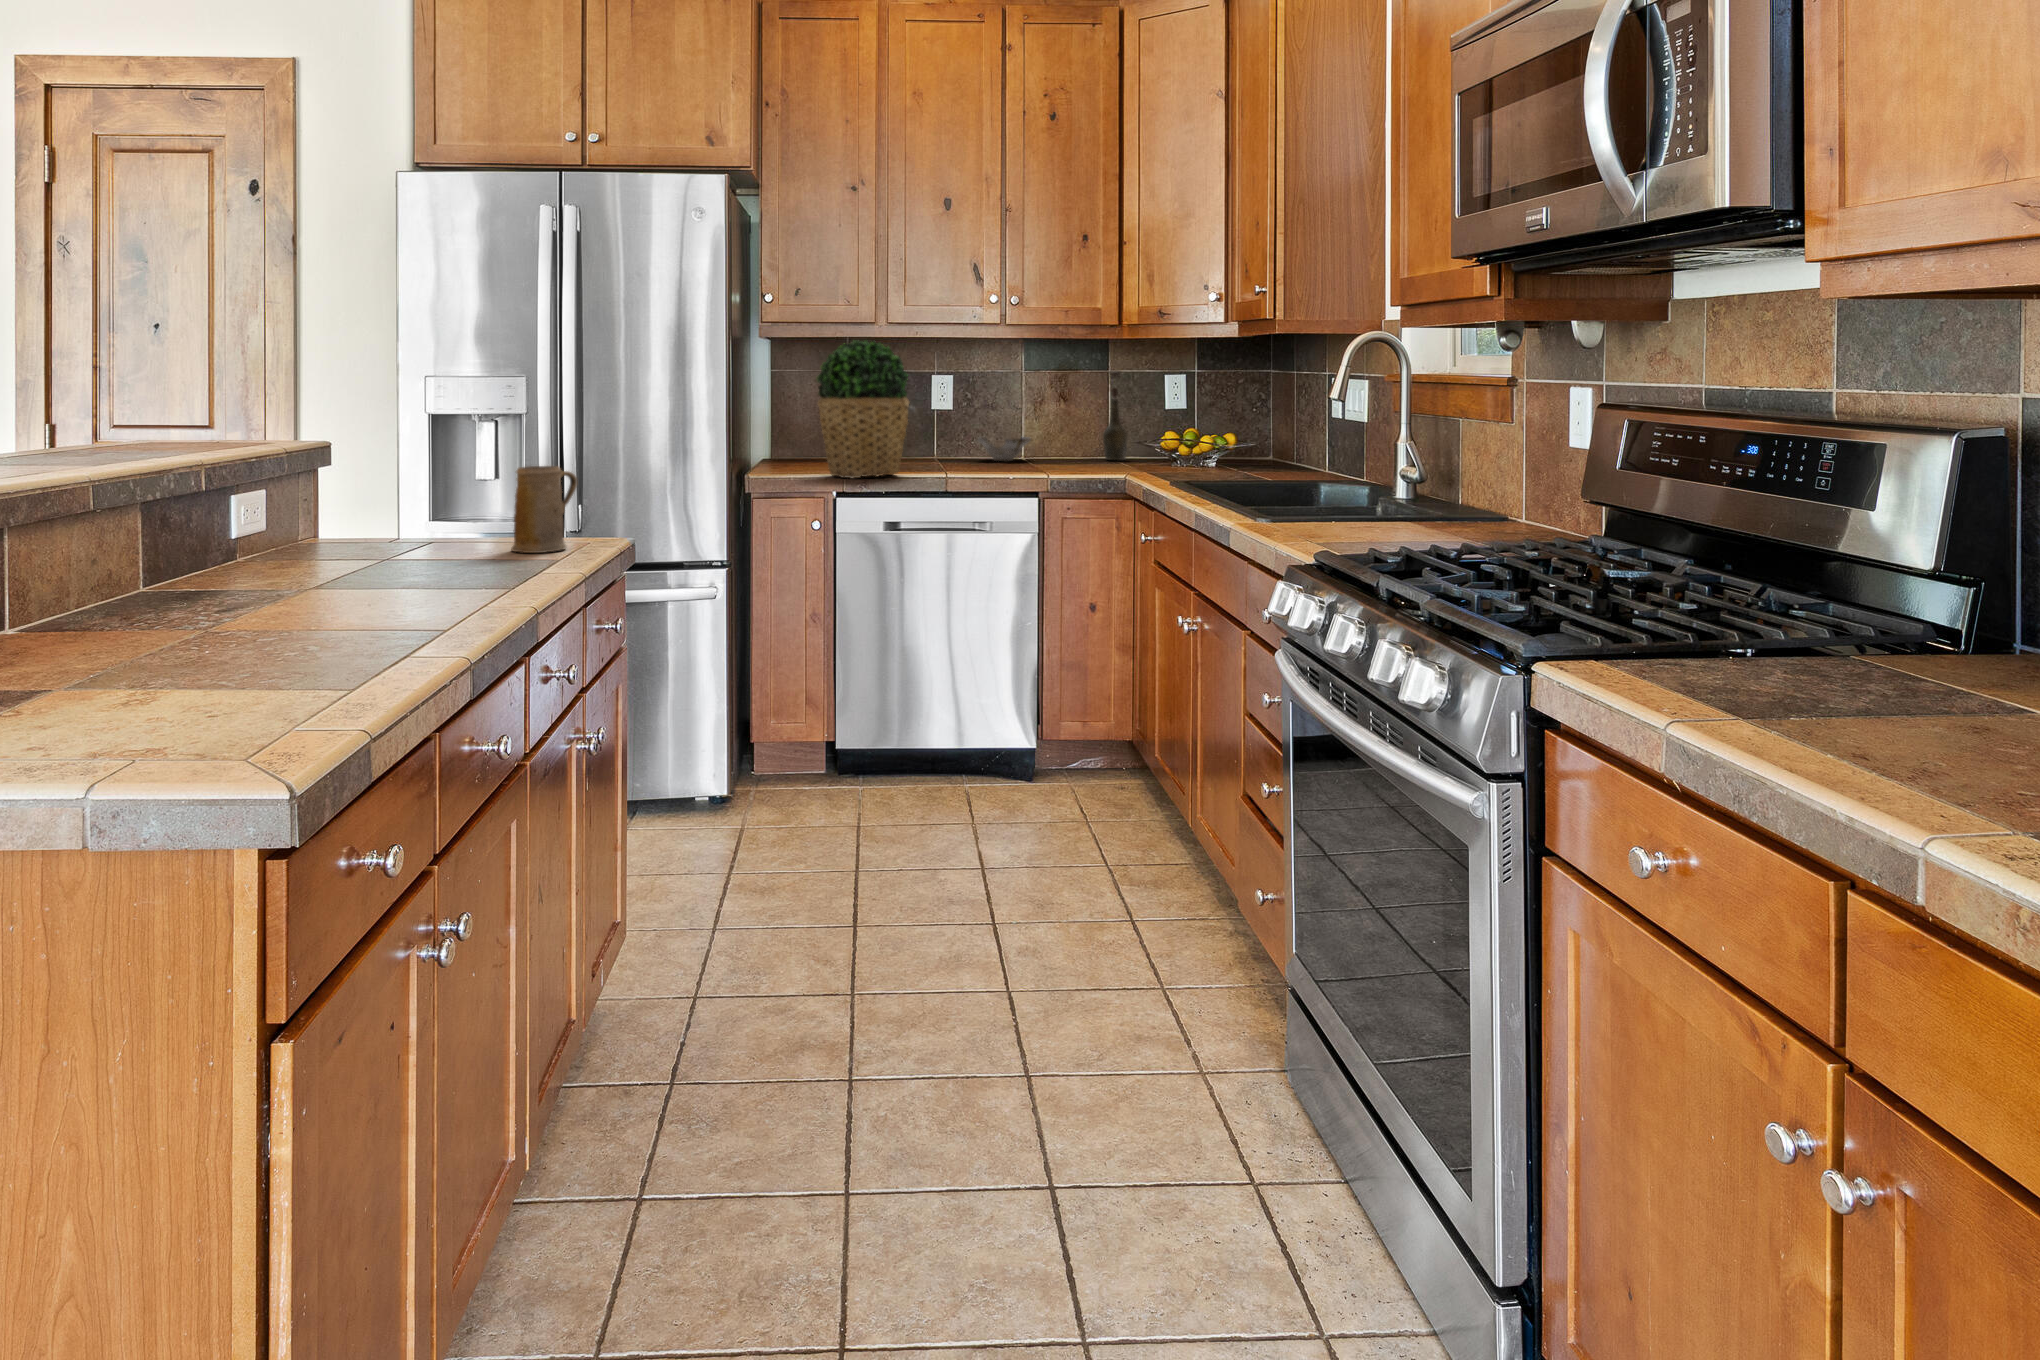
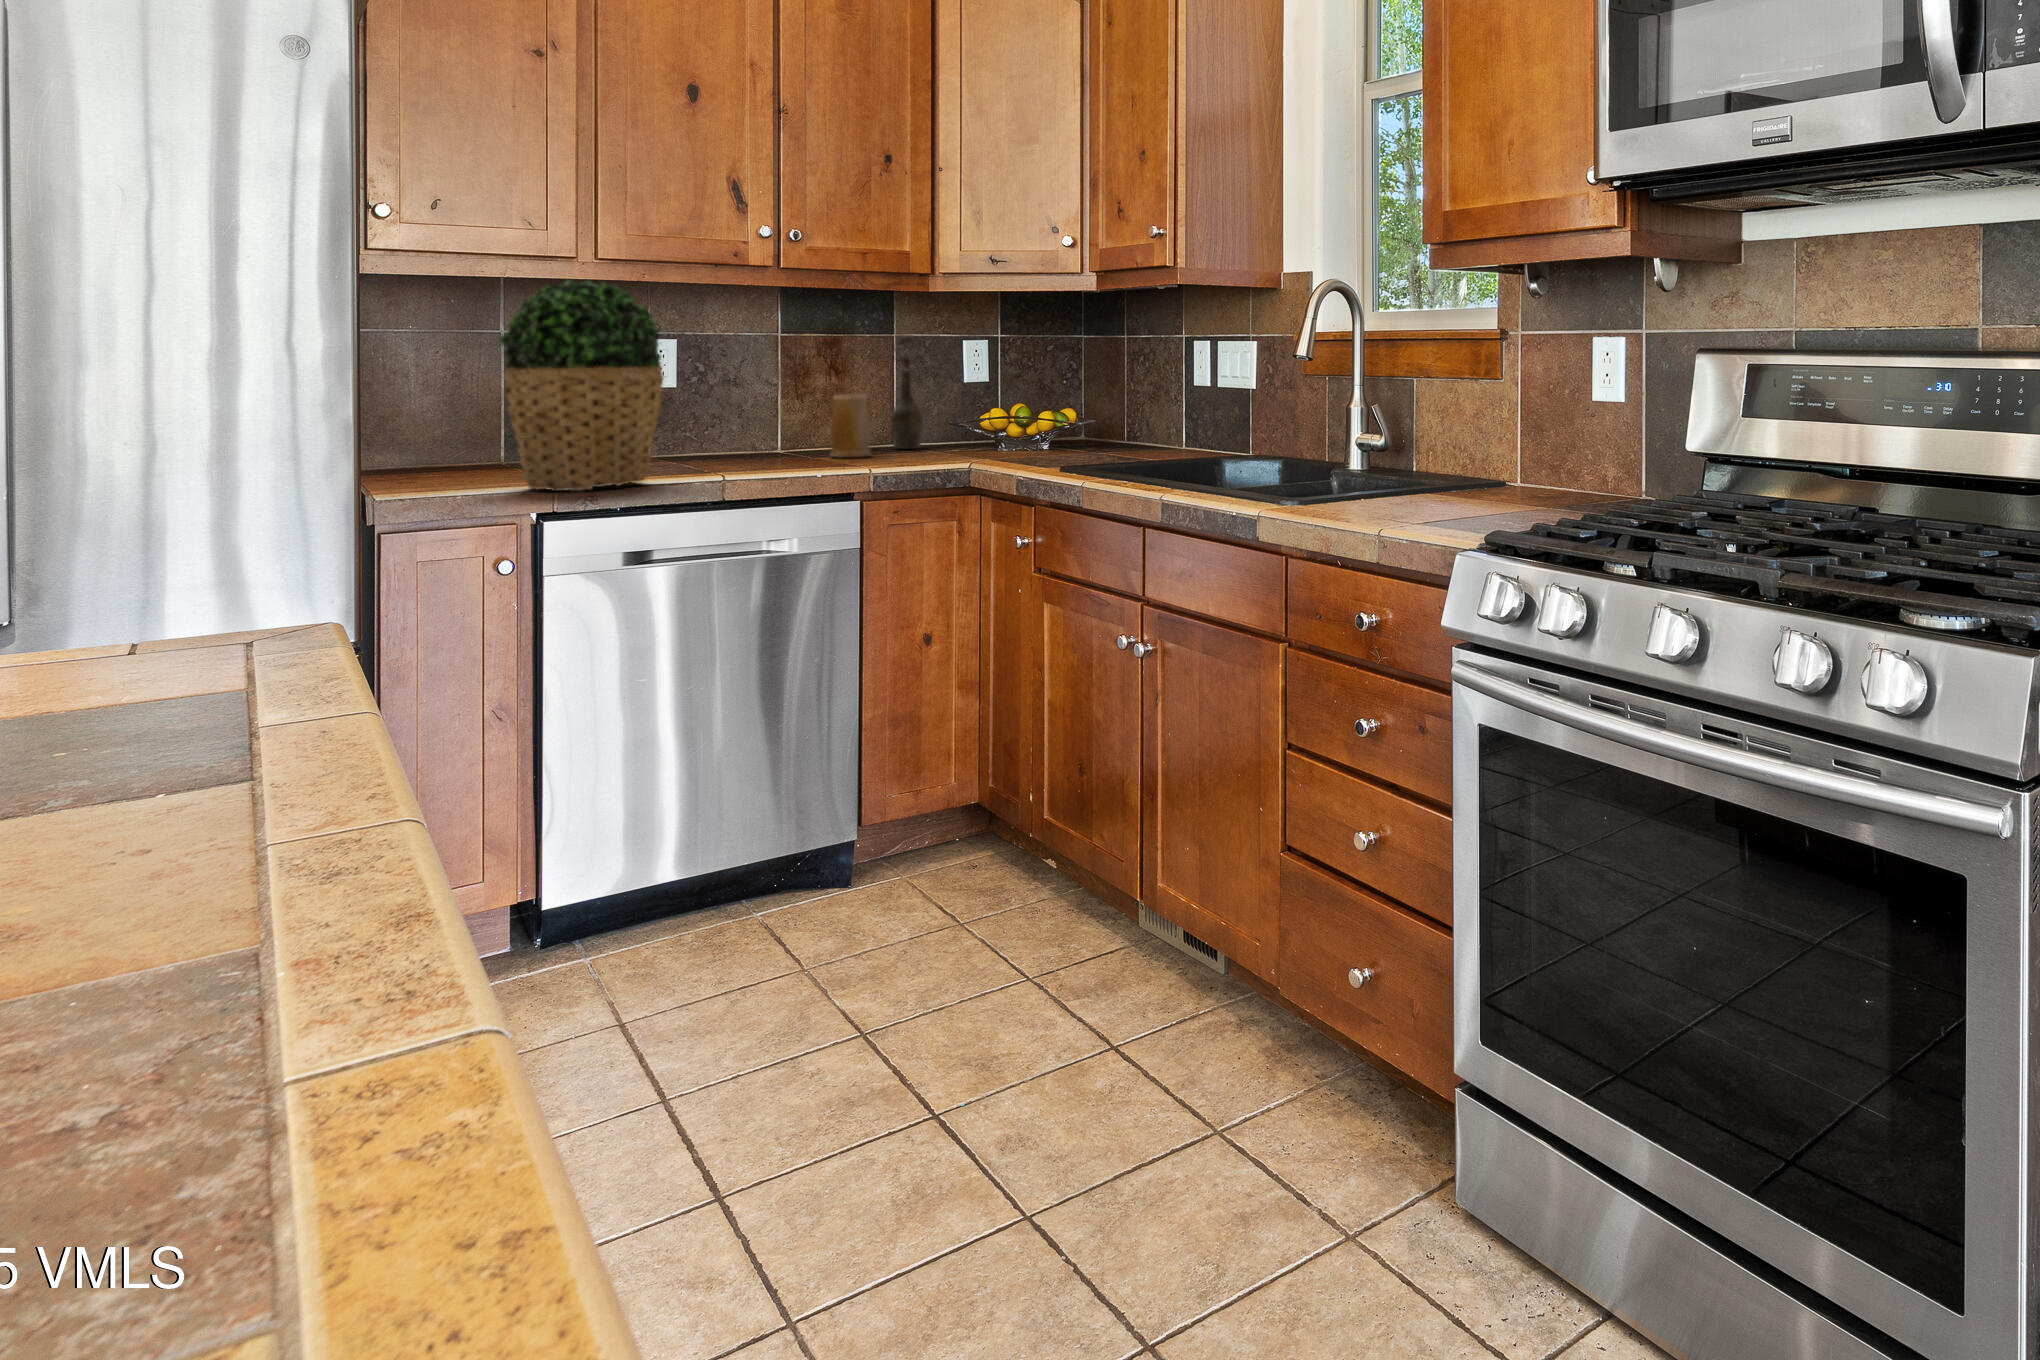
ceramic bowl: present [977,437,1031,461] -> none [714,423,796,457]
mug: present [512,466,578,553] -> present [830,394,871,457]

